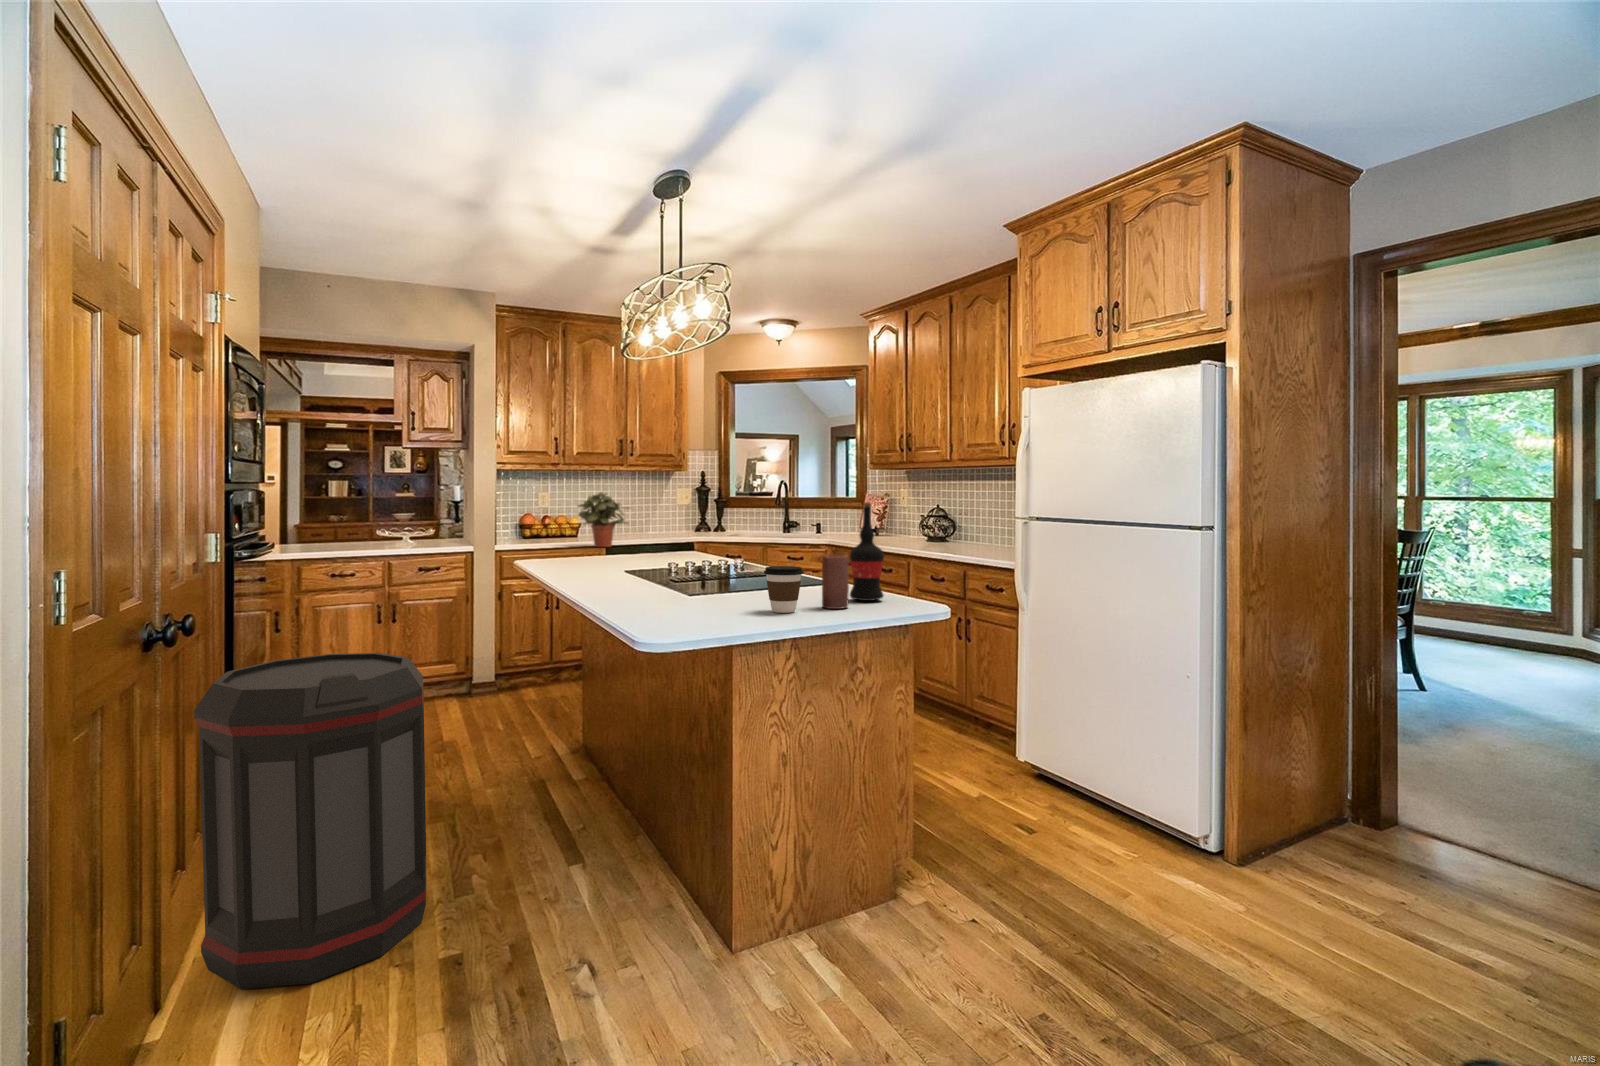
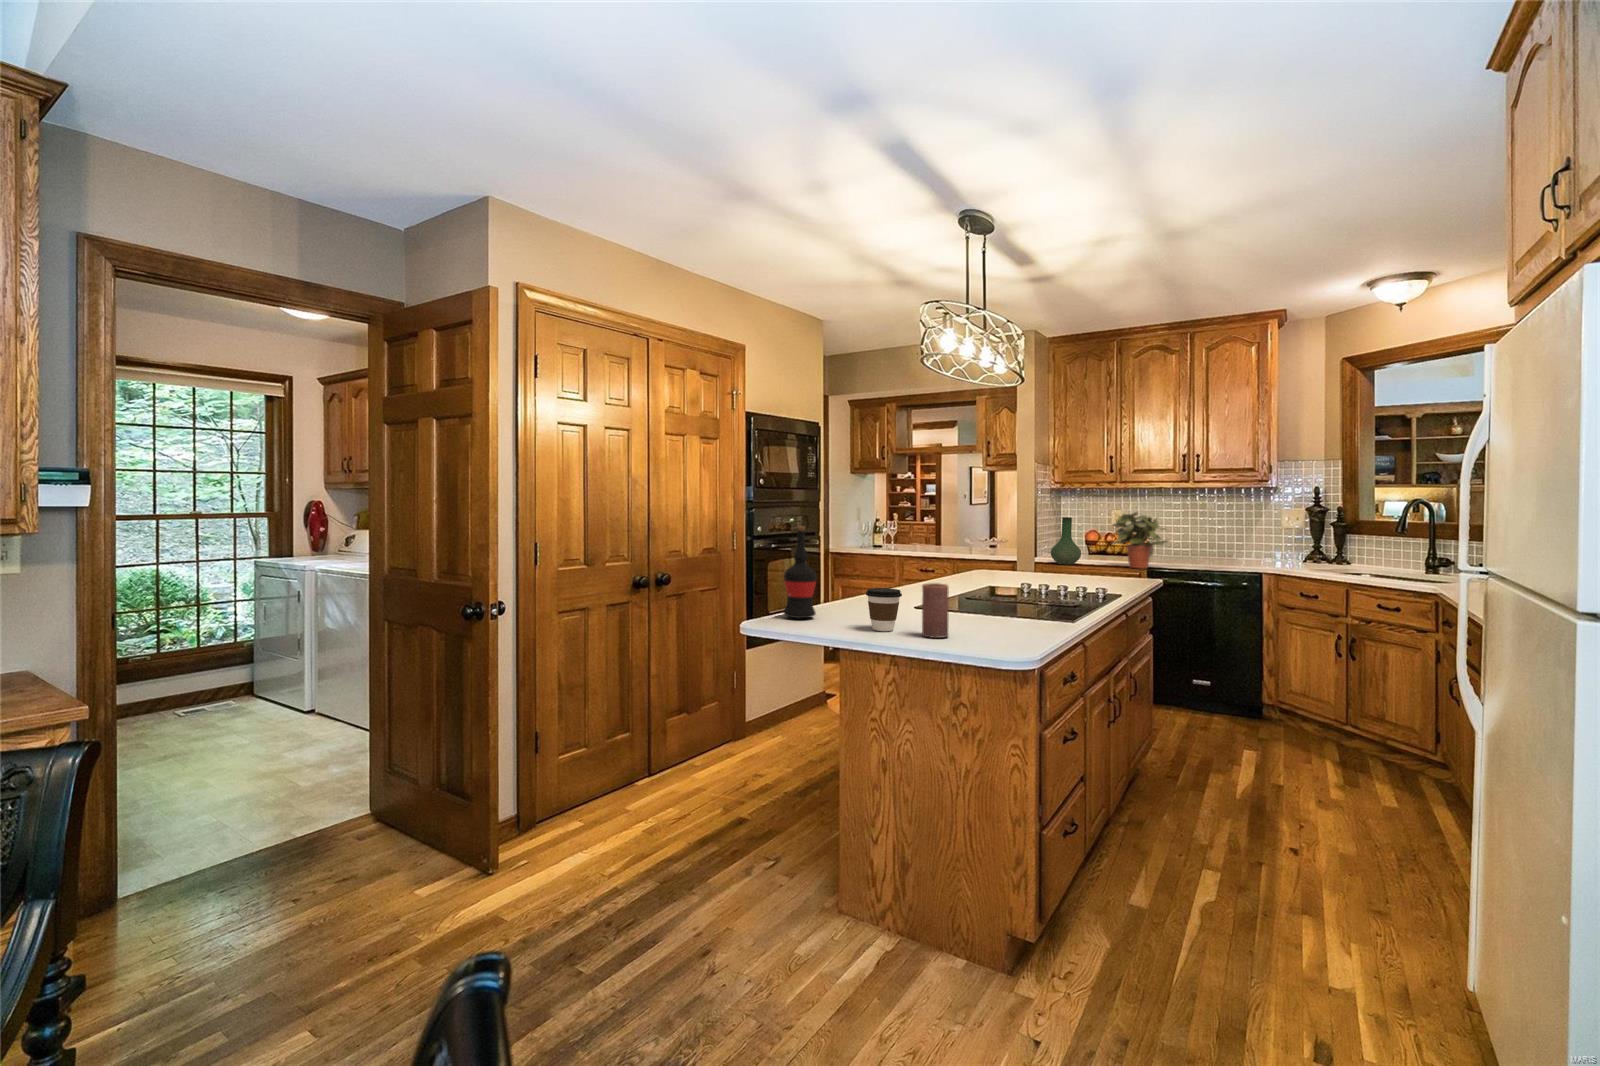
vase: none [519,499,551,549] -> present [1051,517,1081,564]
wine bottle: present [850,502,884,601] -> present [784,526,817,618]
trash can: present [194,653,427,989] -> none [663,612,780,800]

